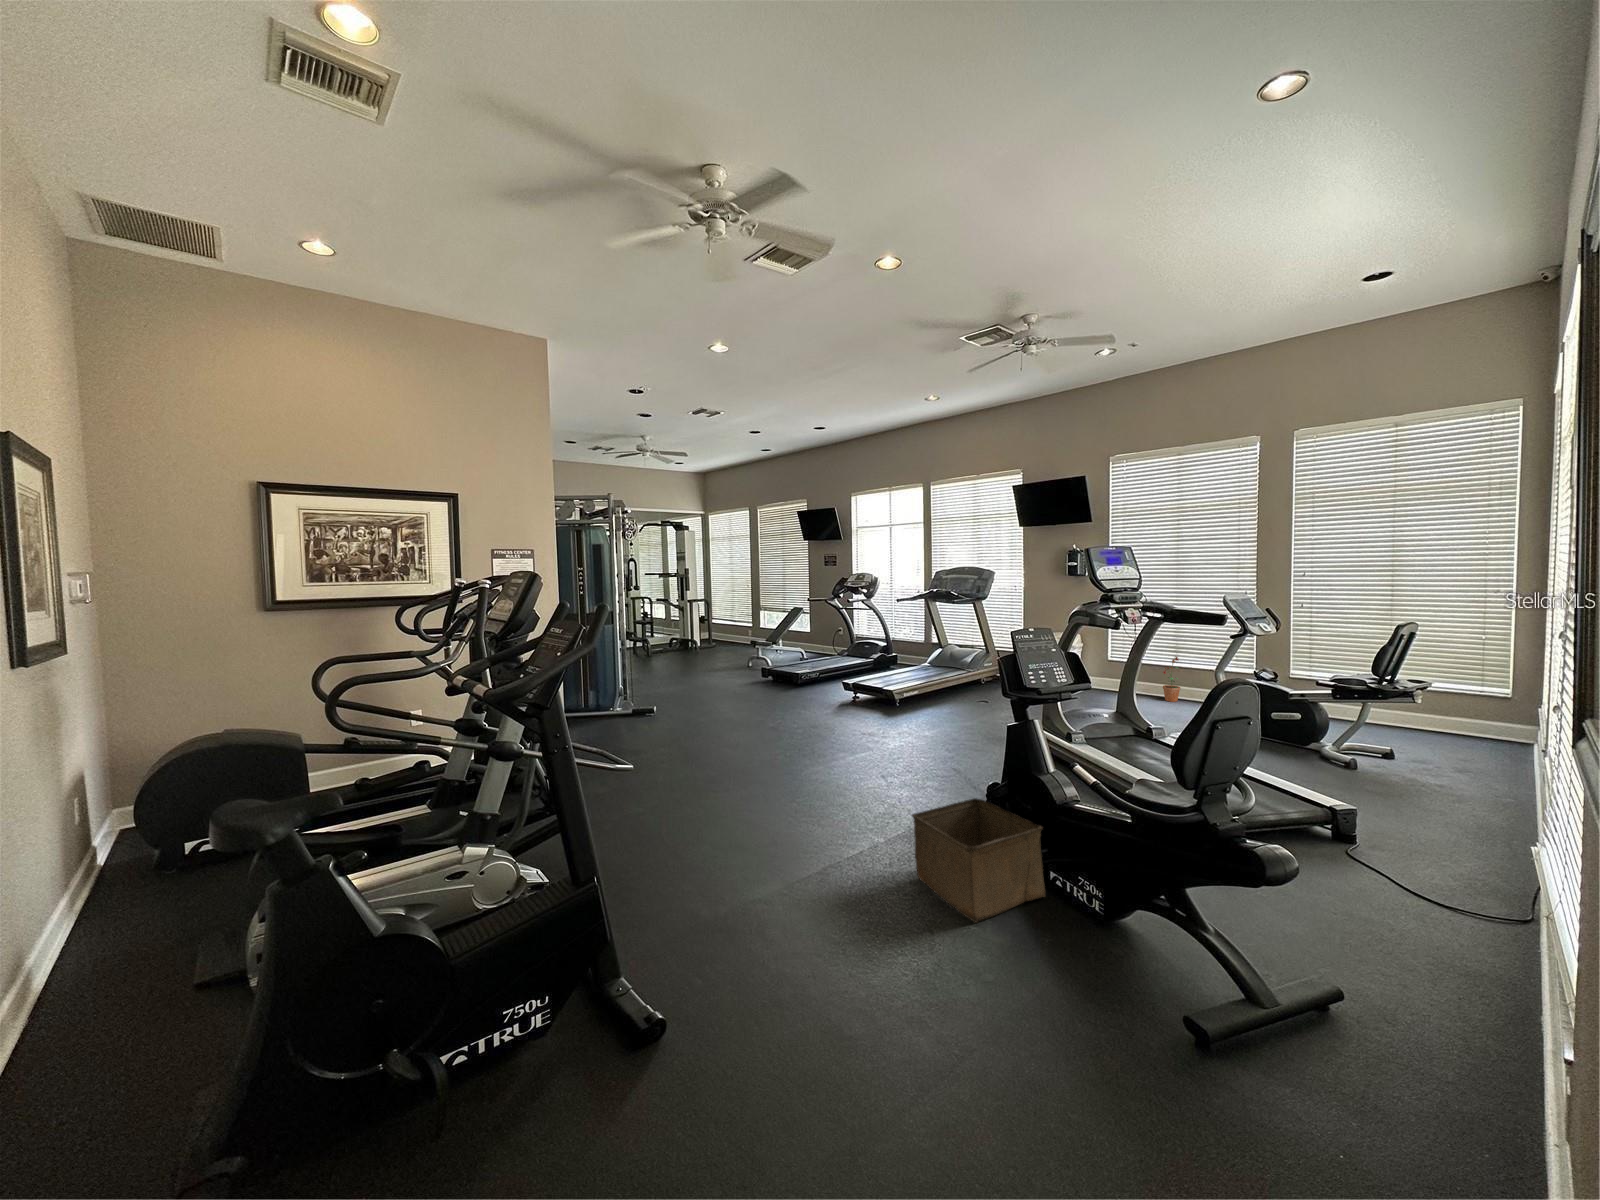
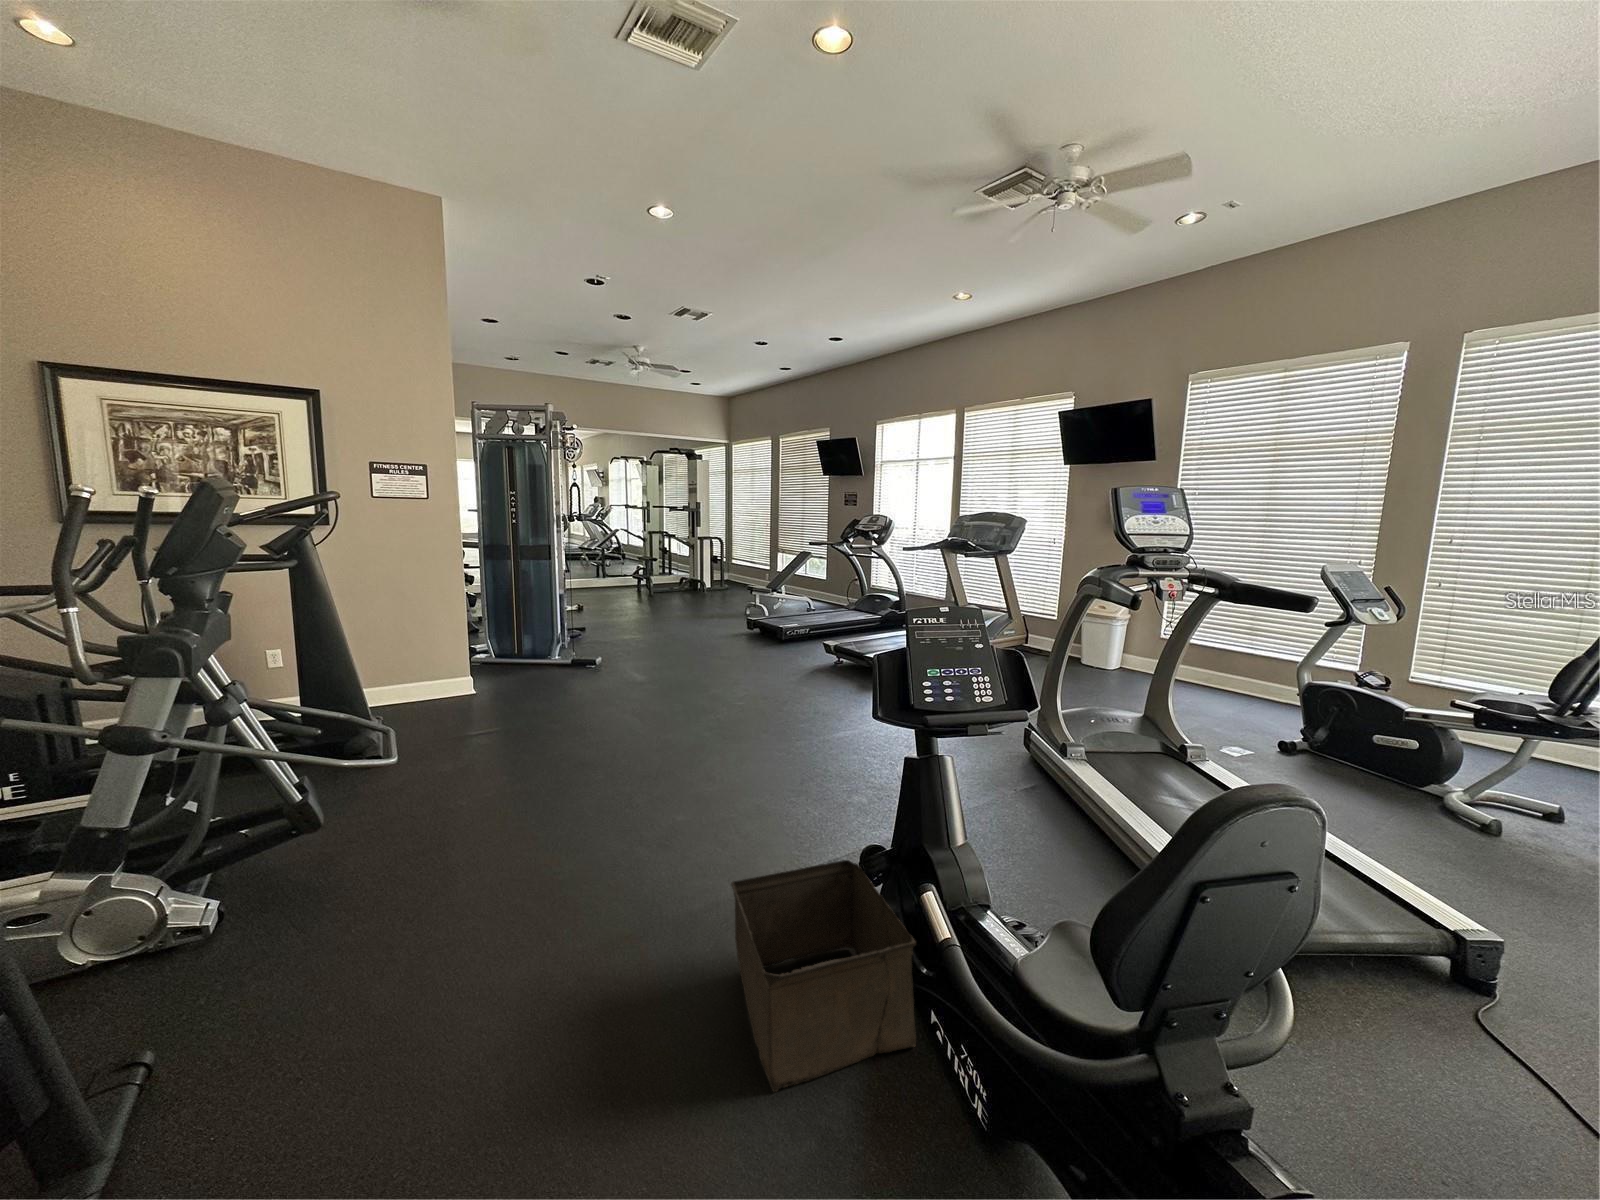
potted plant: present [1163,656,1180,702] -> none [1226,641,1255,699]

